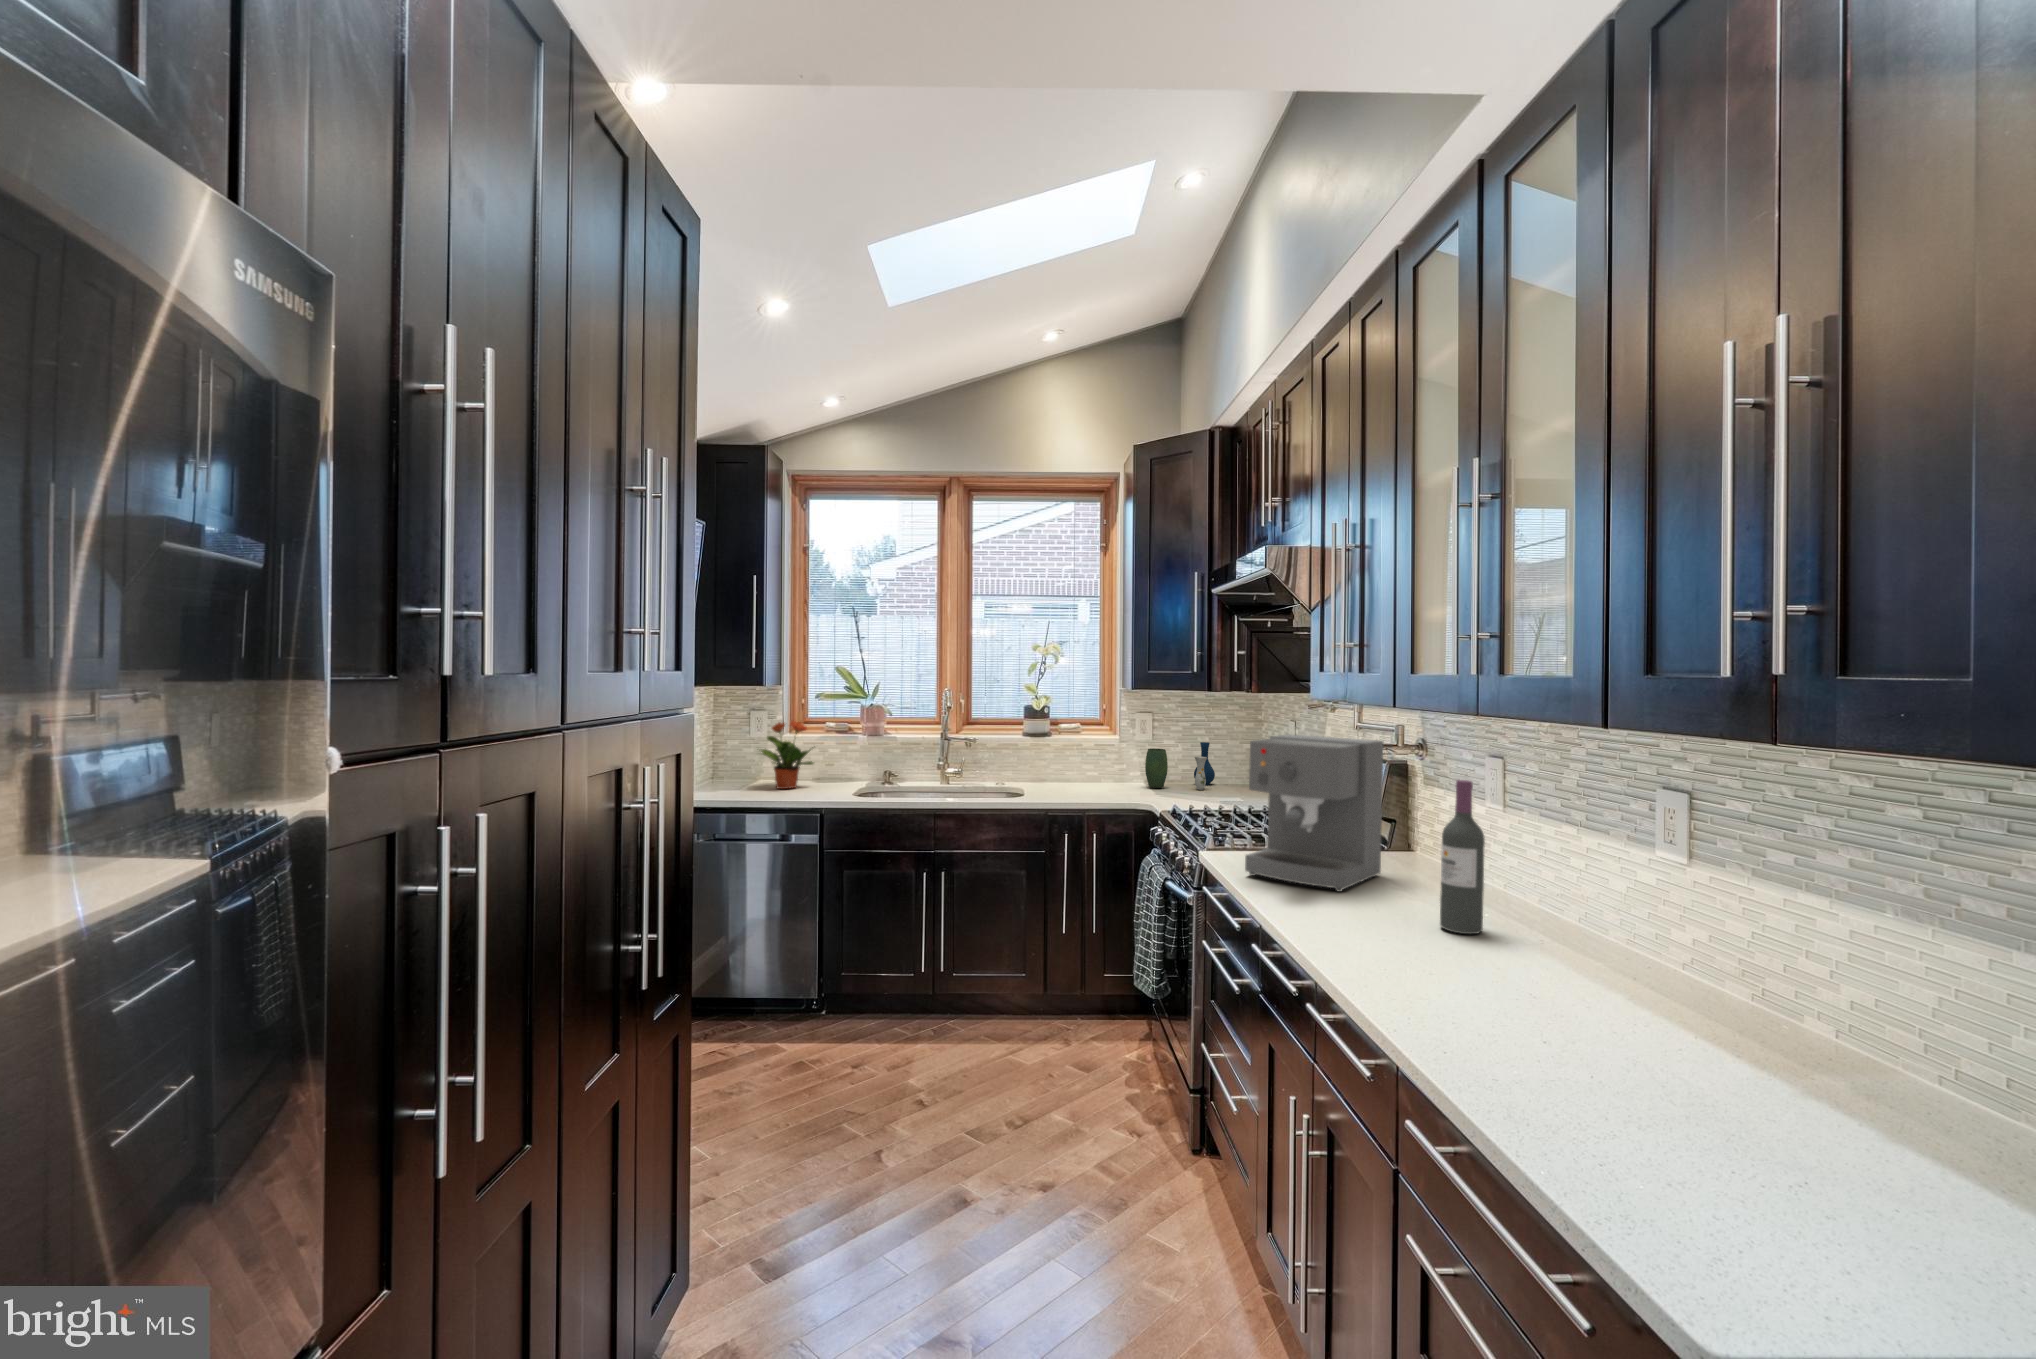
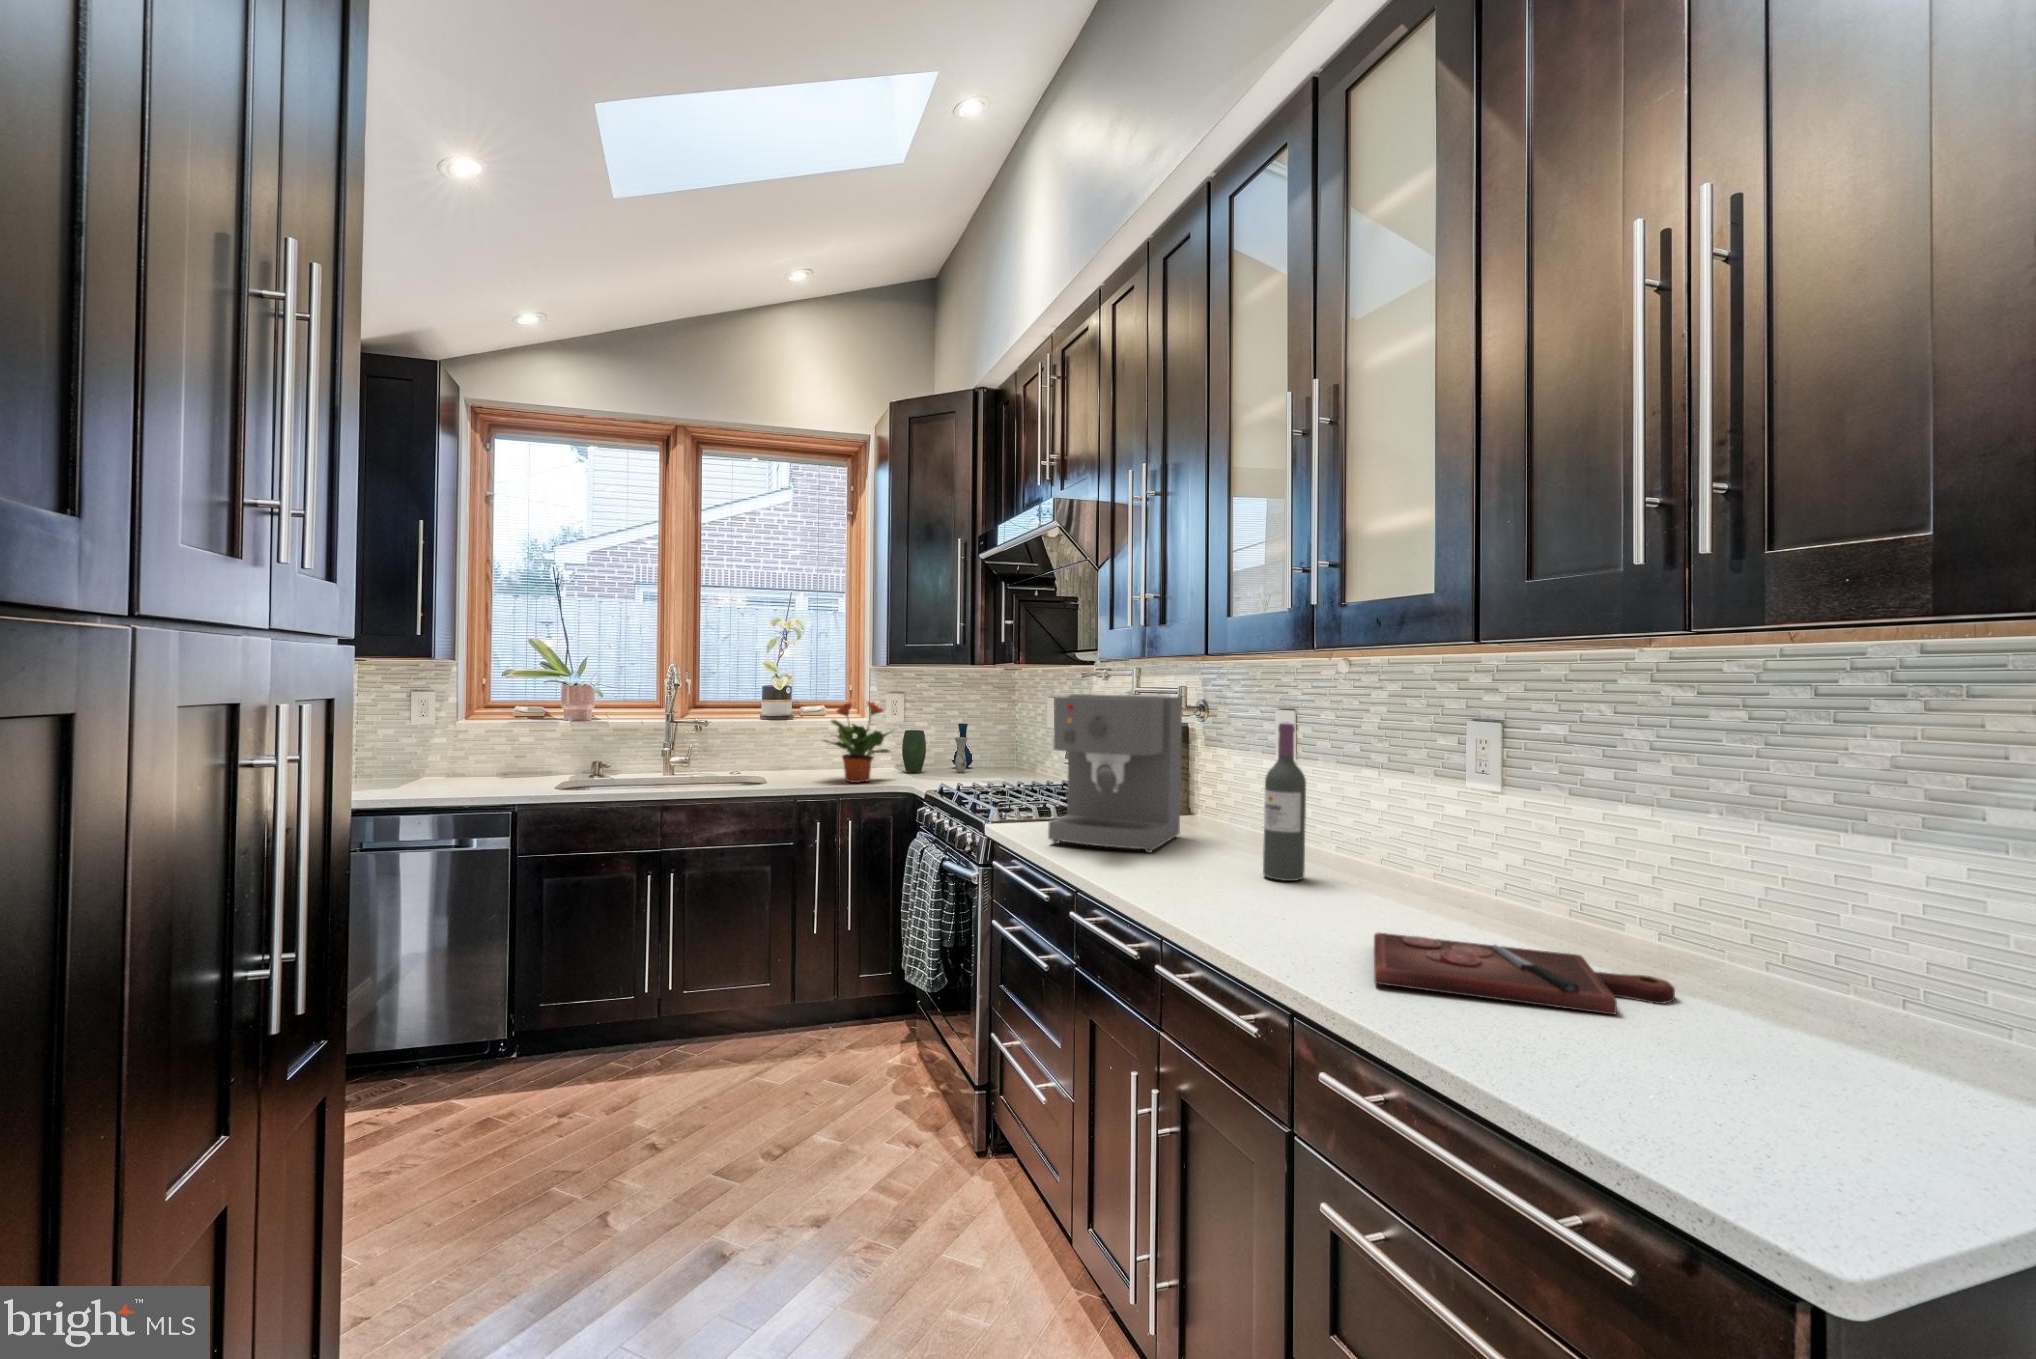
potted plant: present [761,721,814,789] -> present [824,701,893,783]
cutting board: none [1477,999,1804,1111] -> present [1374,932,1675,1015]

